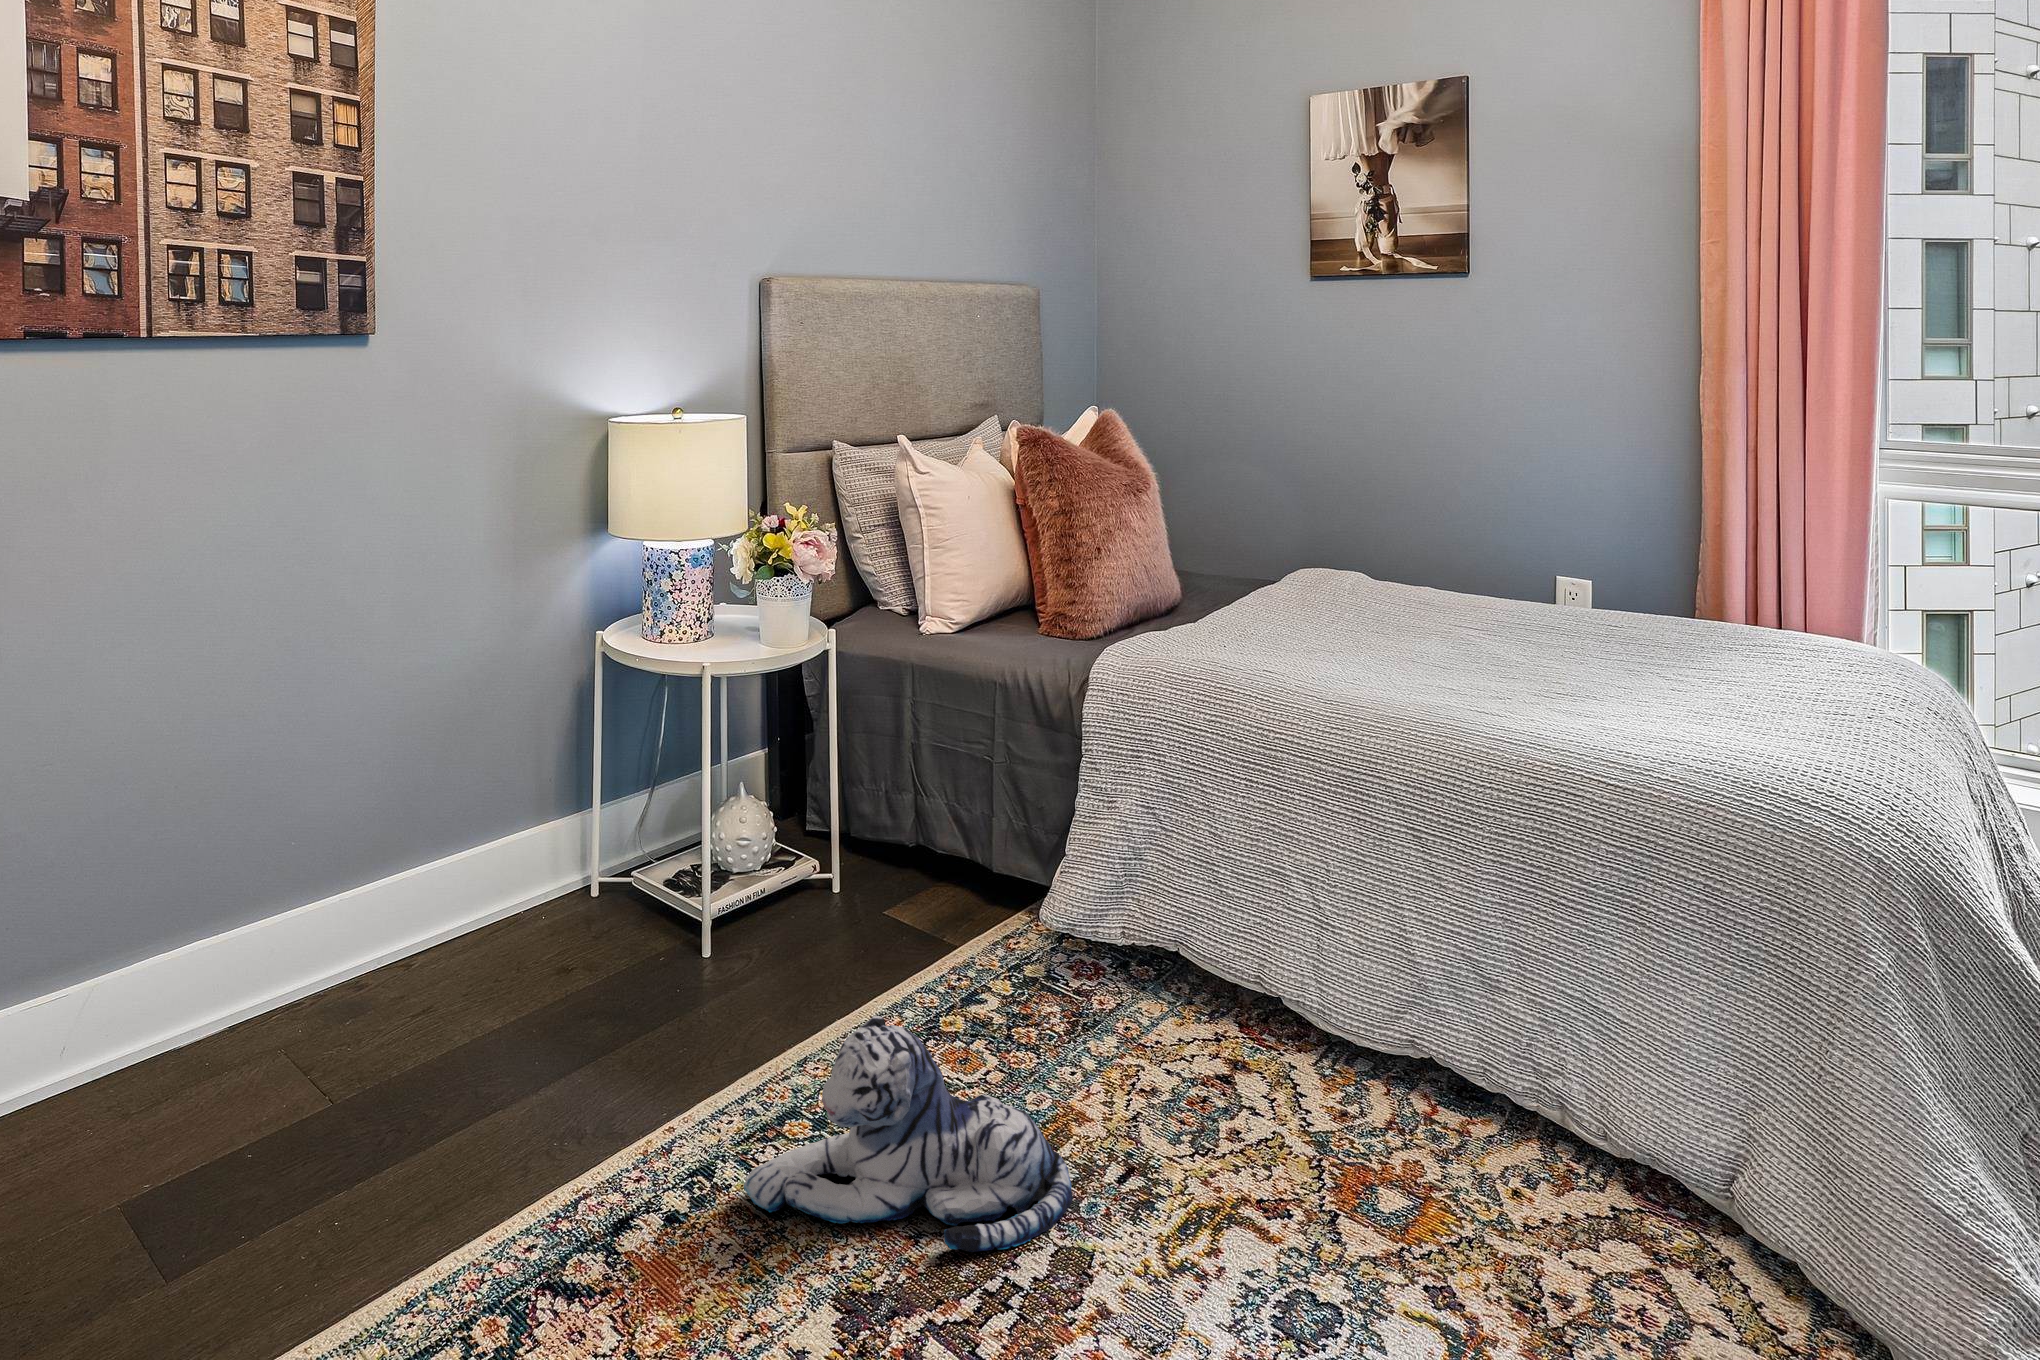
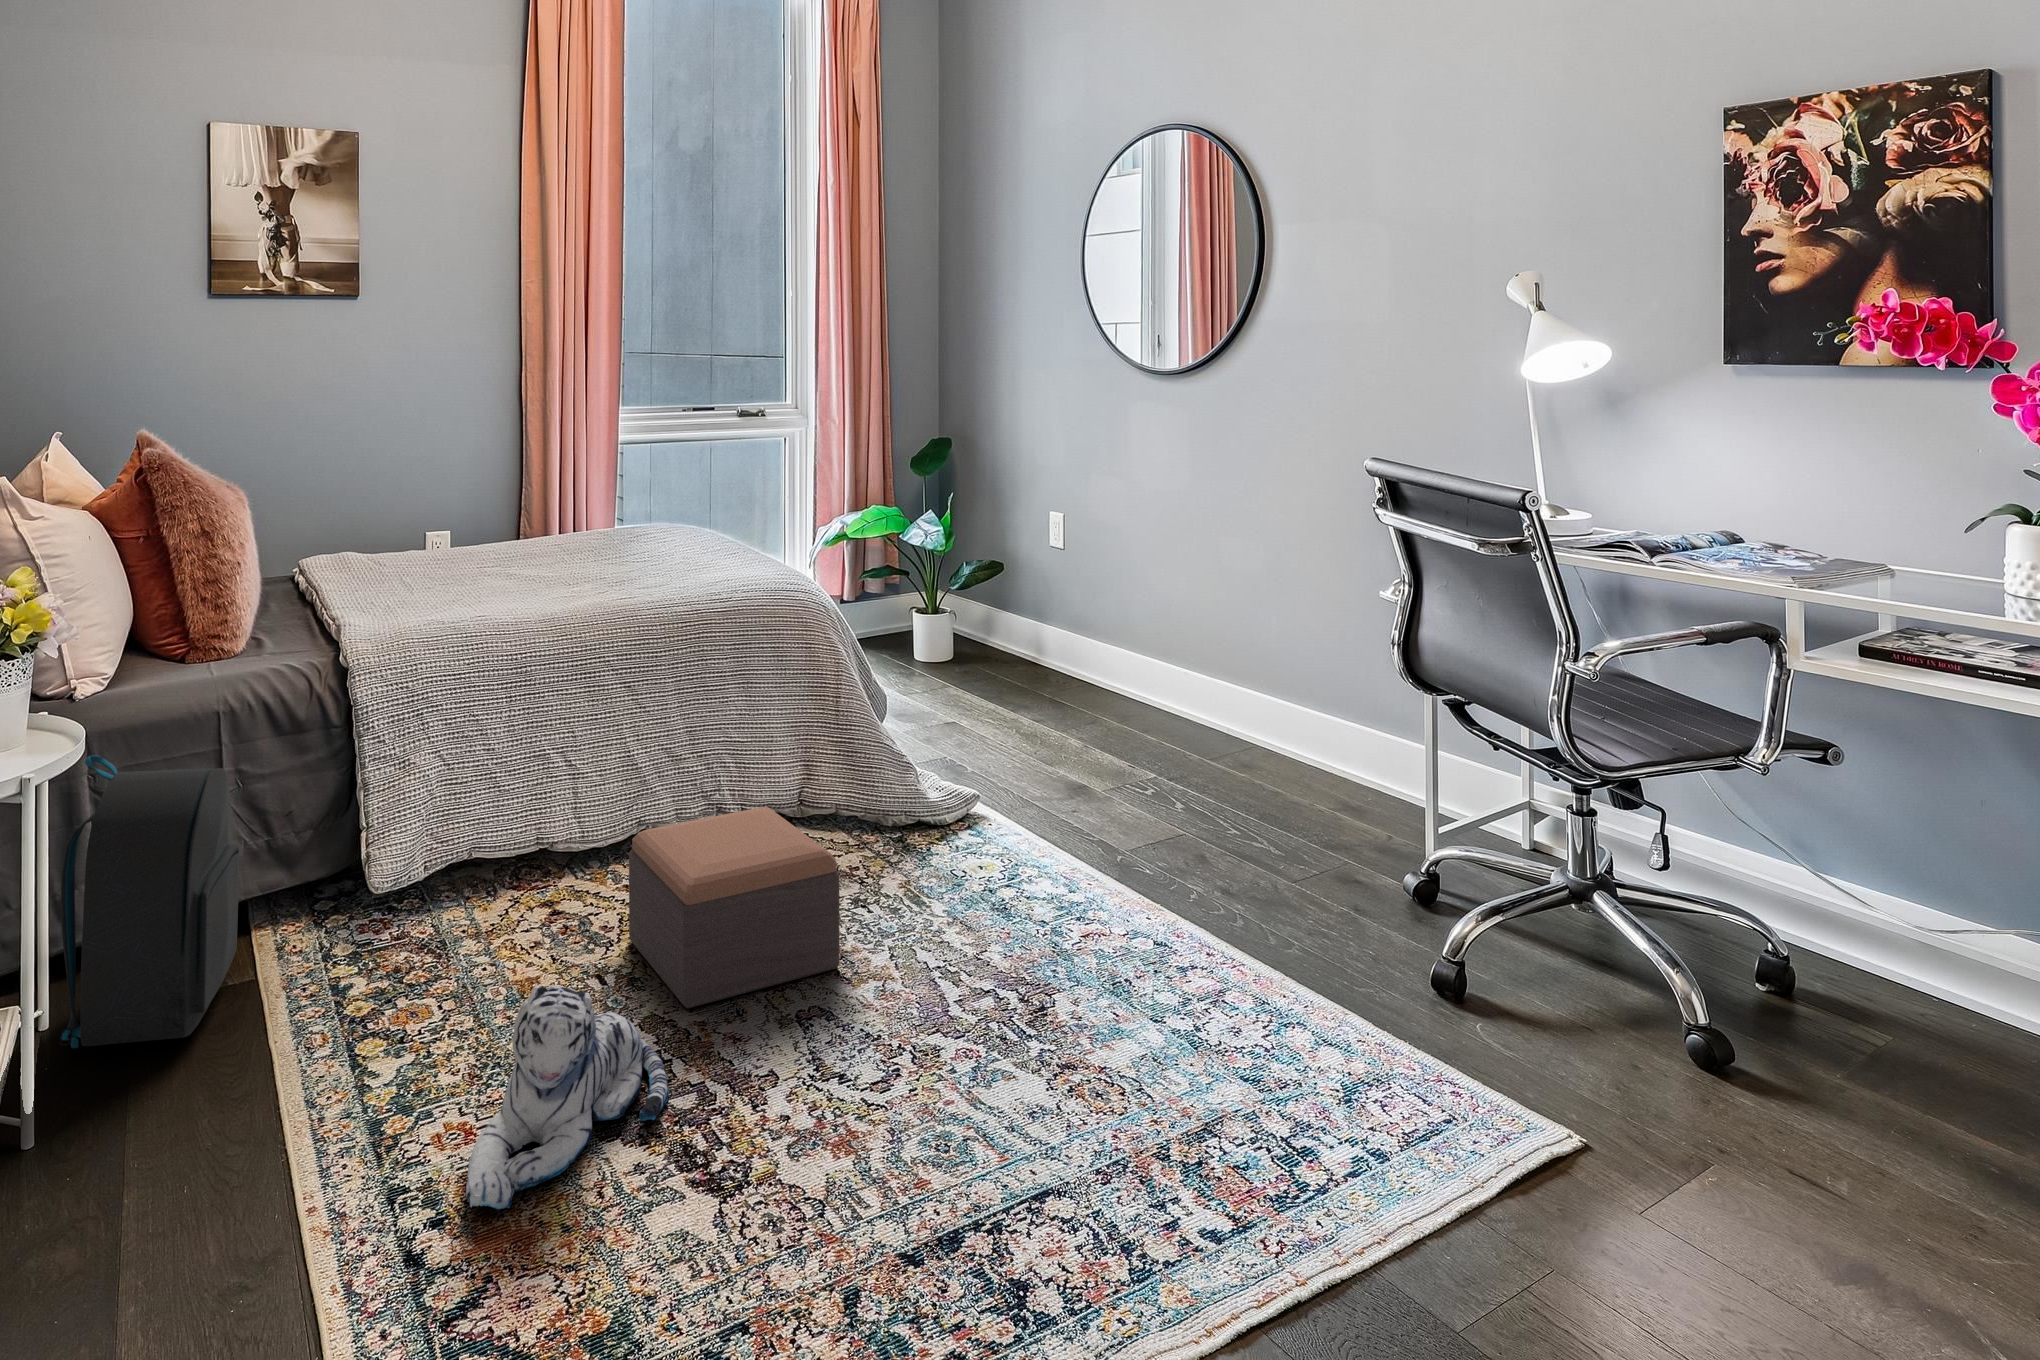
backpack: none [817,672,982,938] -> present [60,756,239,1048]
footstool: none [1176,951,1487,1287] -> present [629,807,839,1008]

